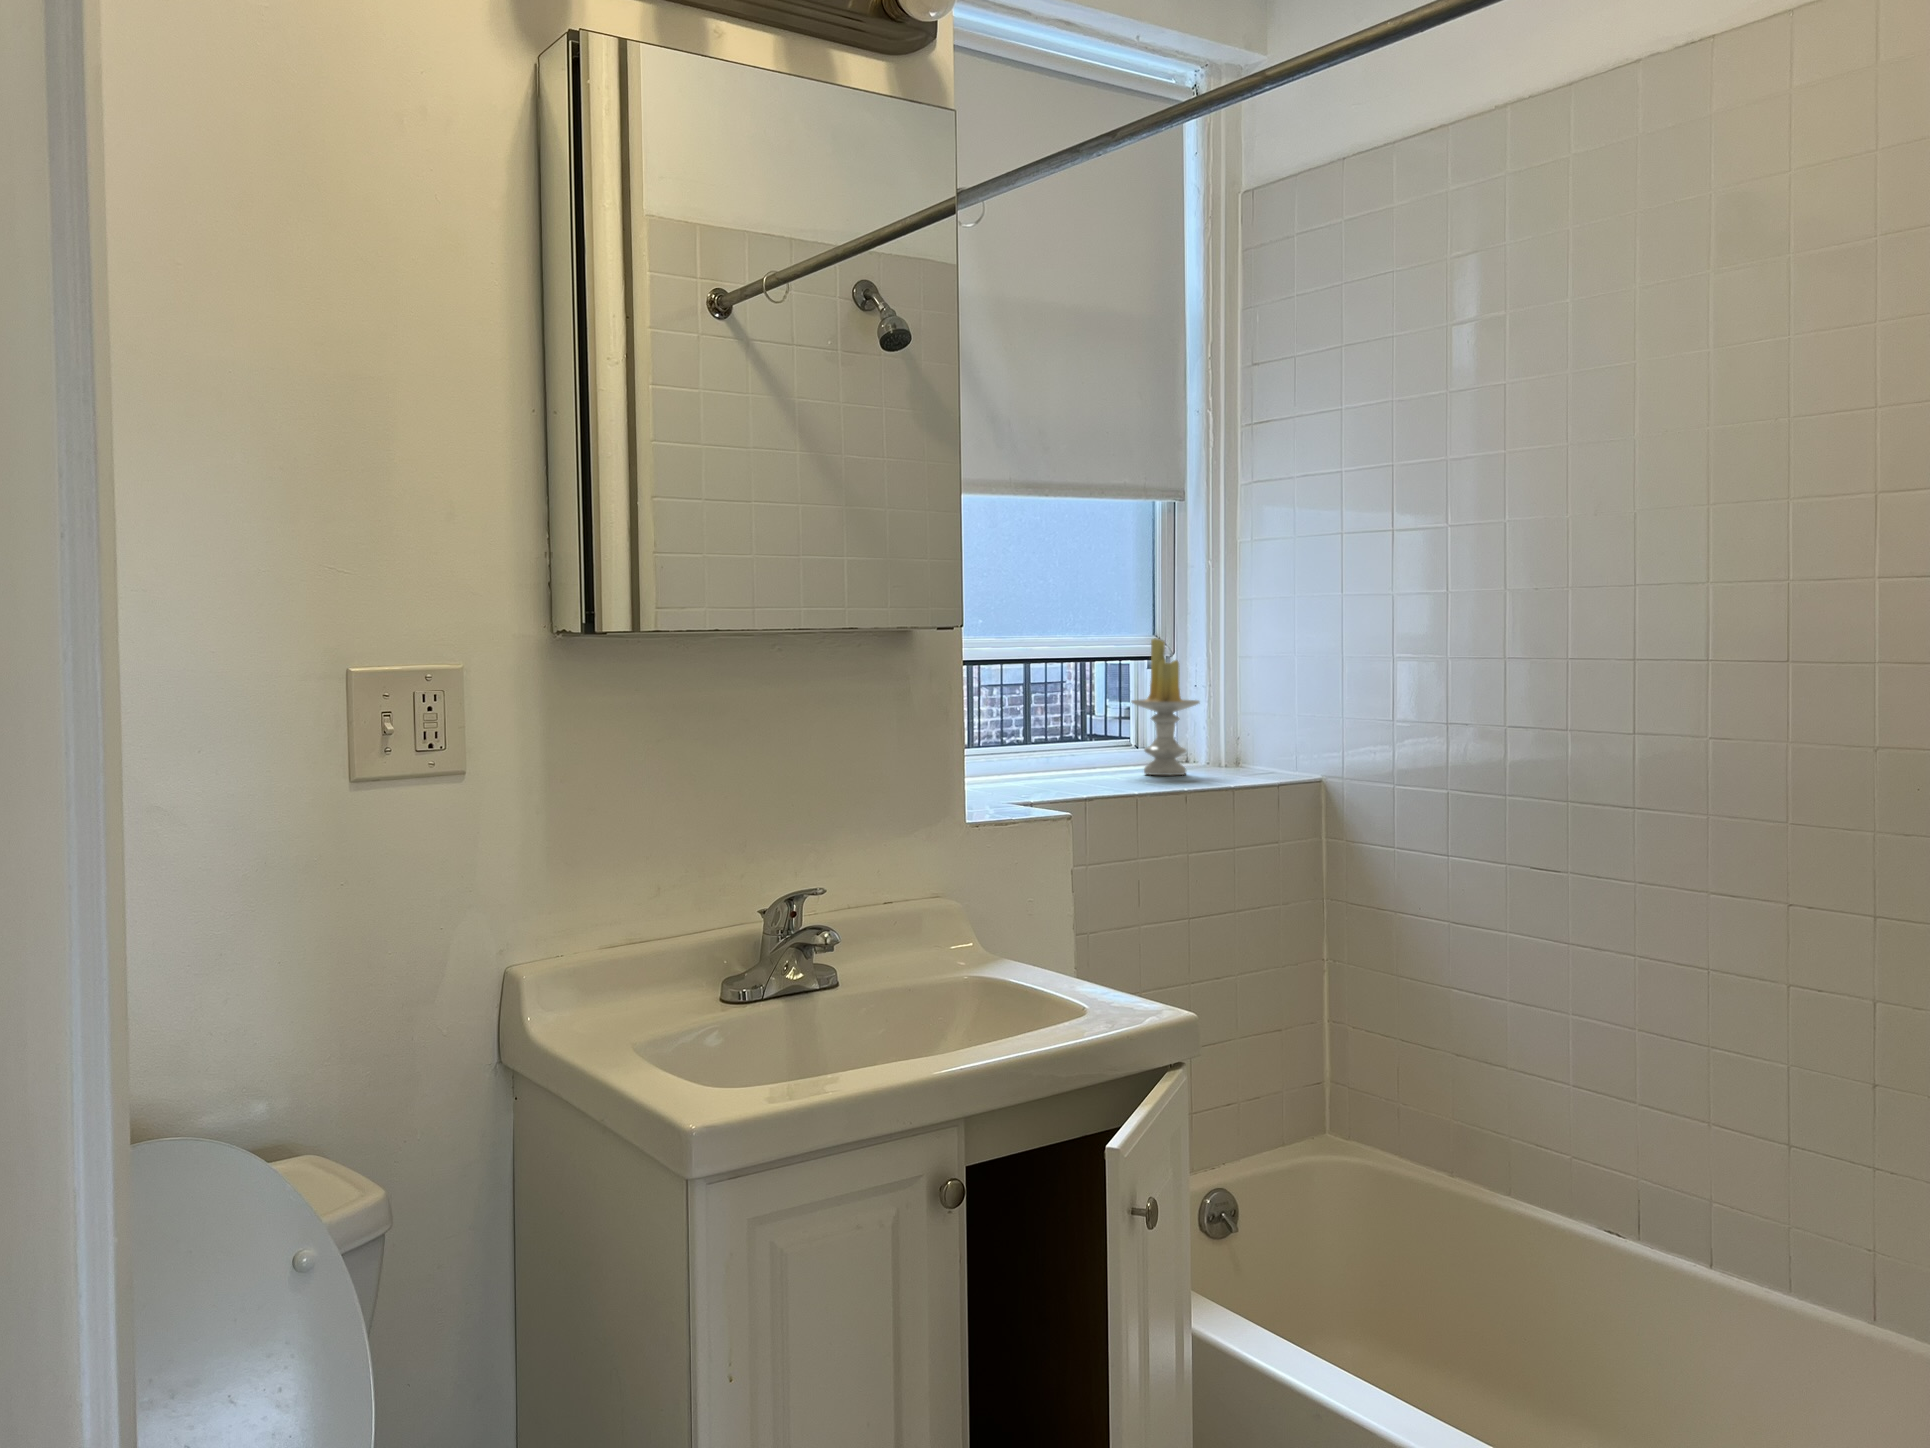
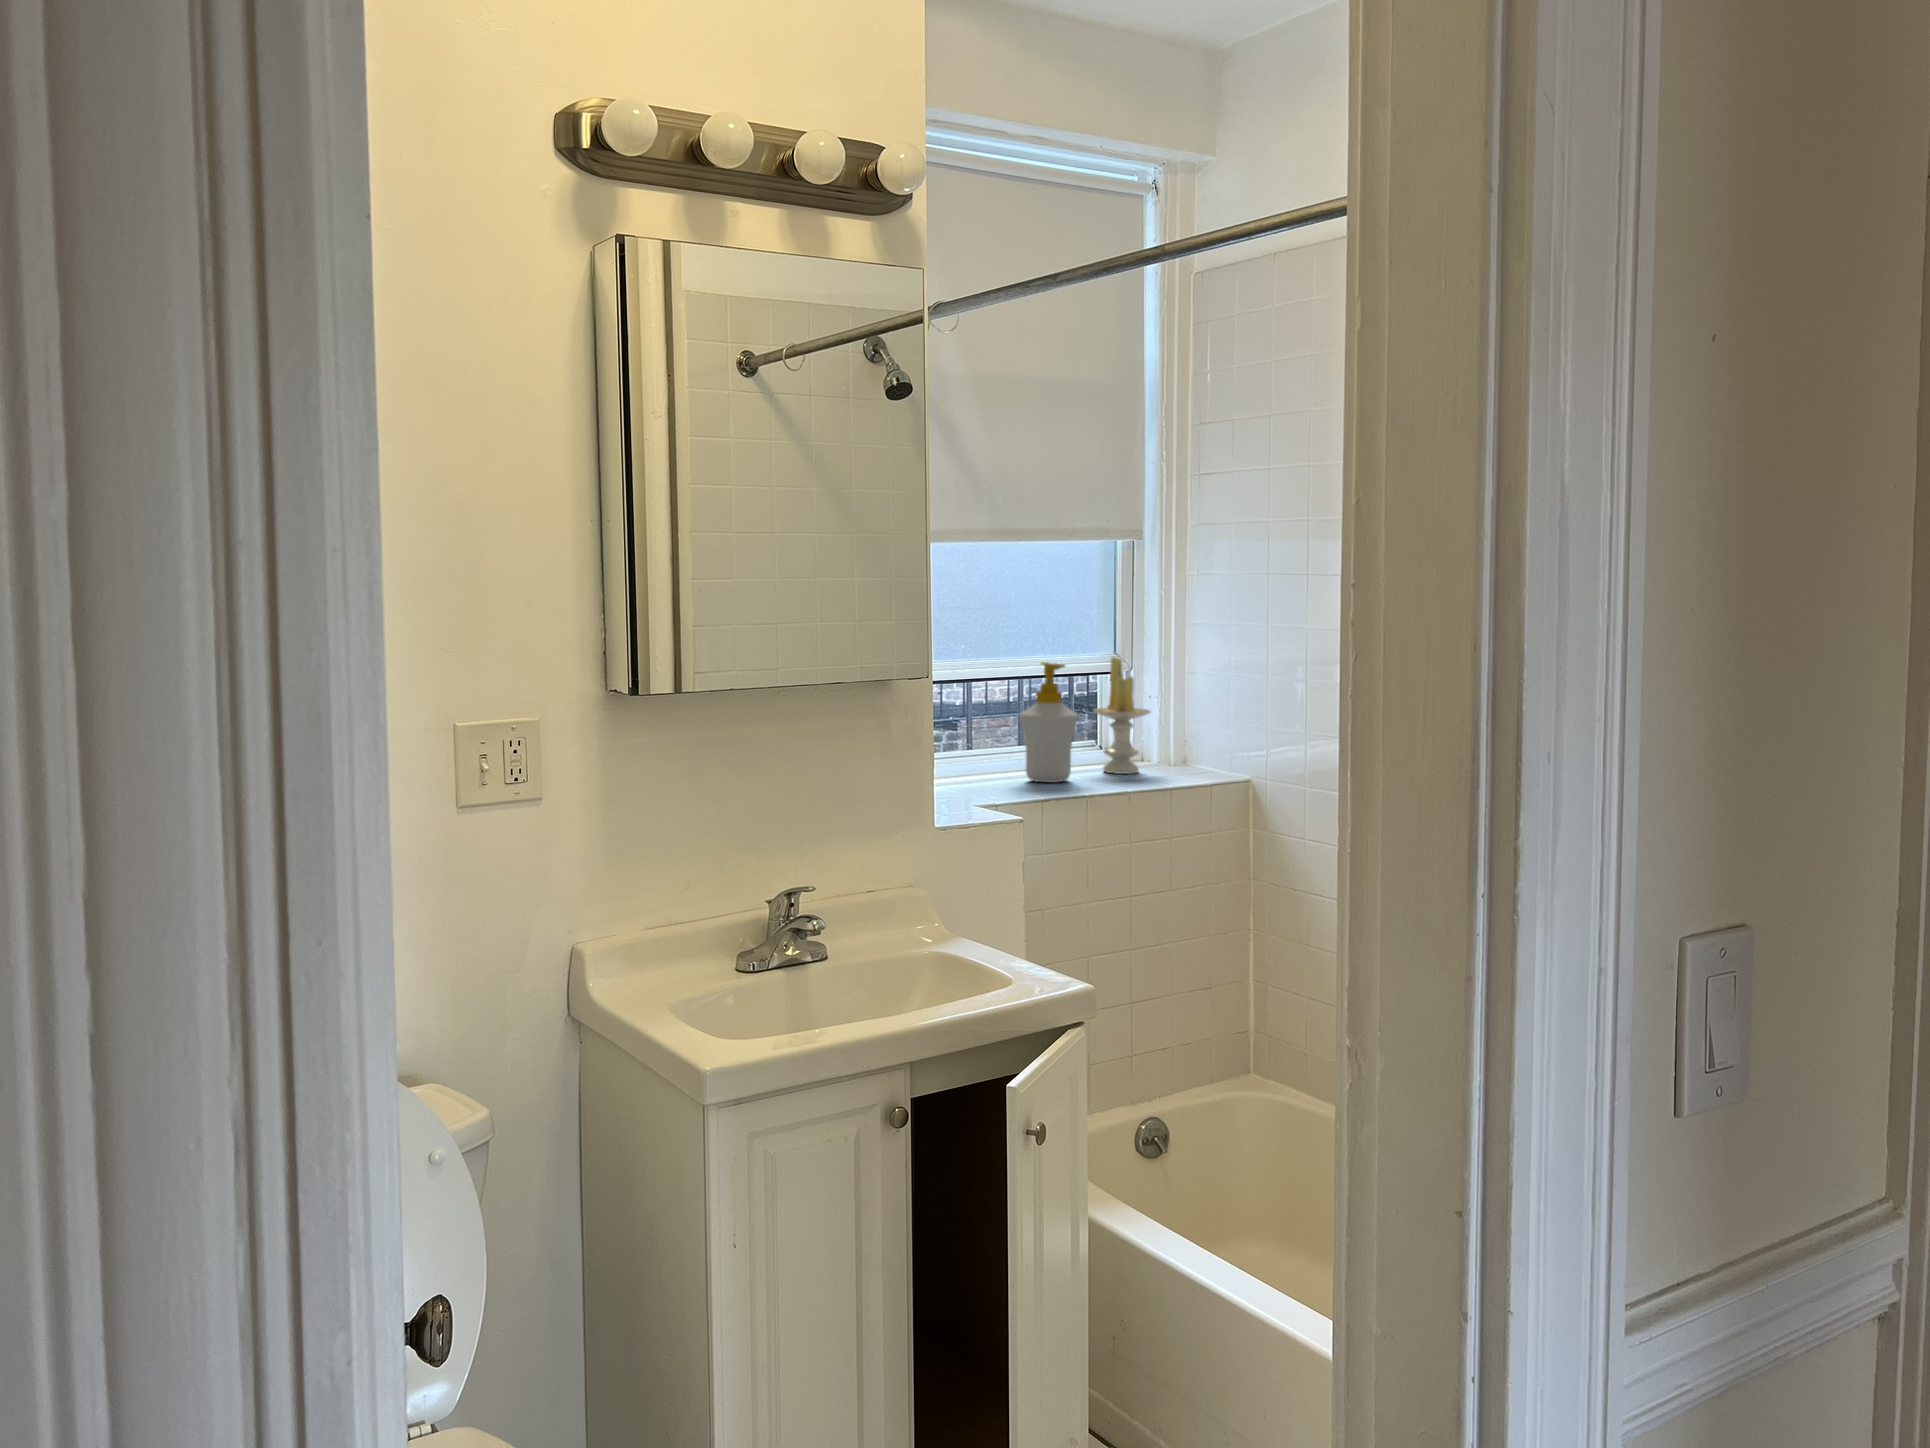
soap bottle: none [1047,641,1120,784] -> present [1019,662,1079,783]

